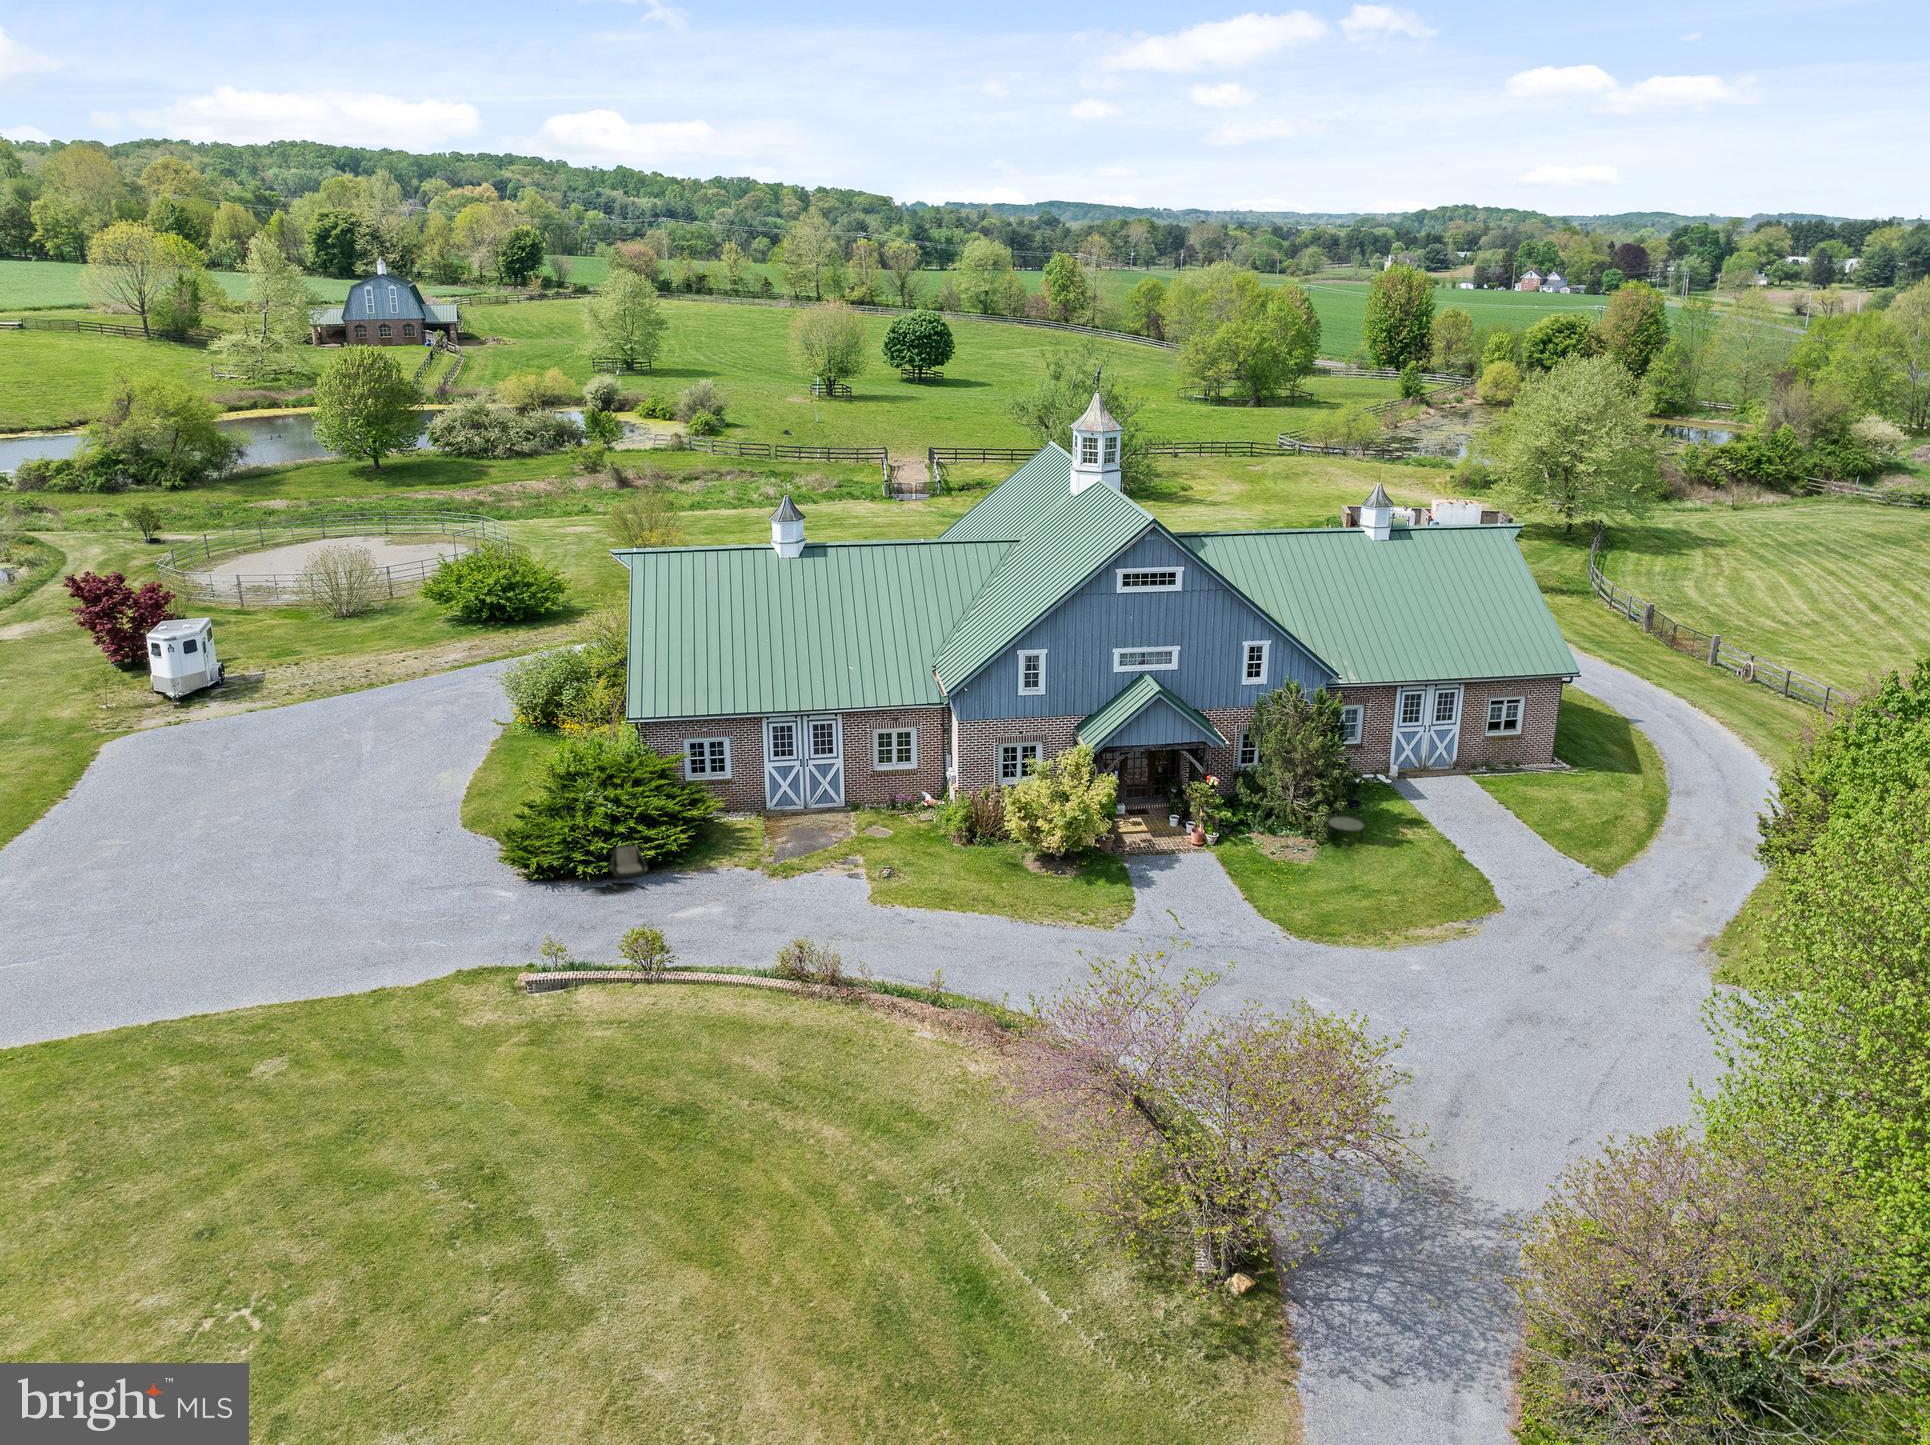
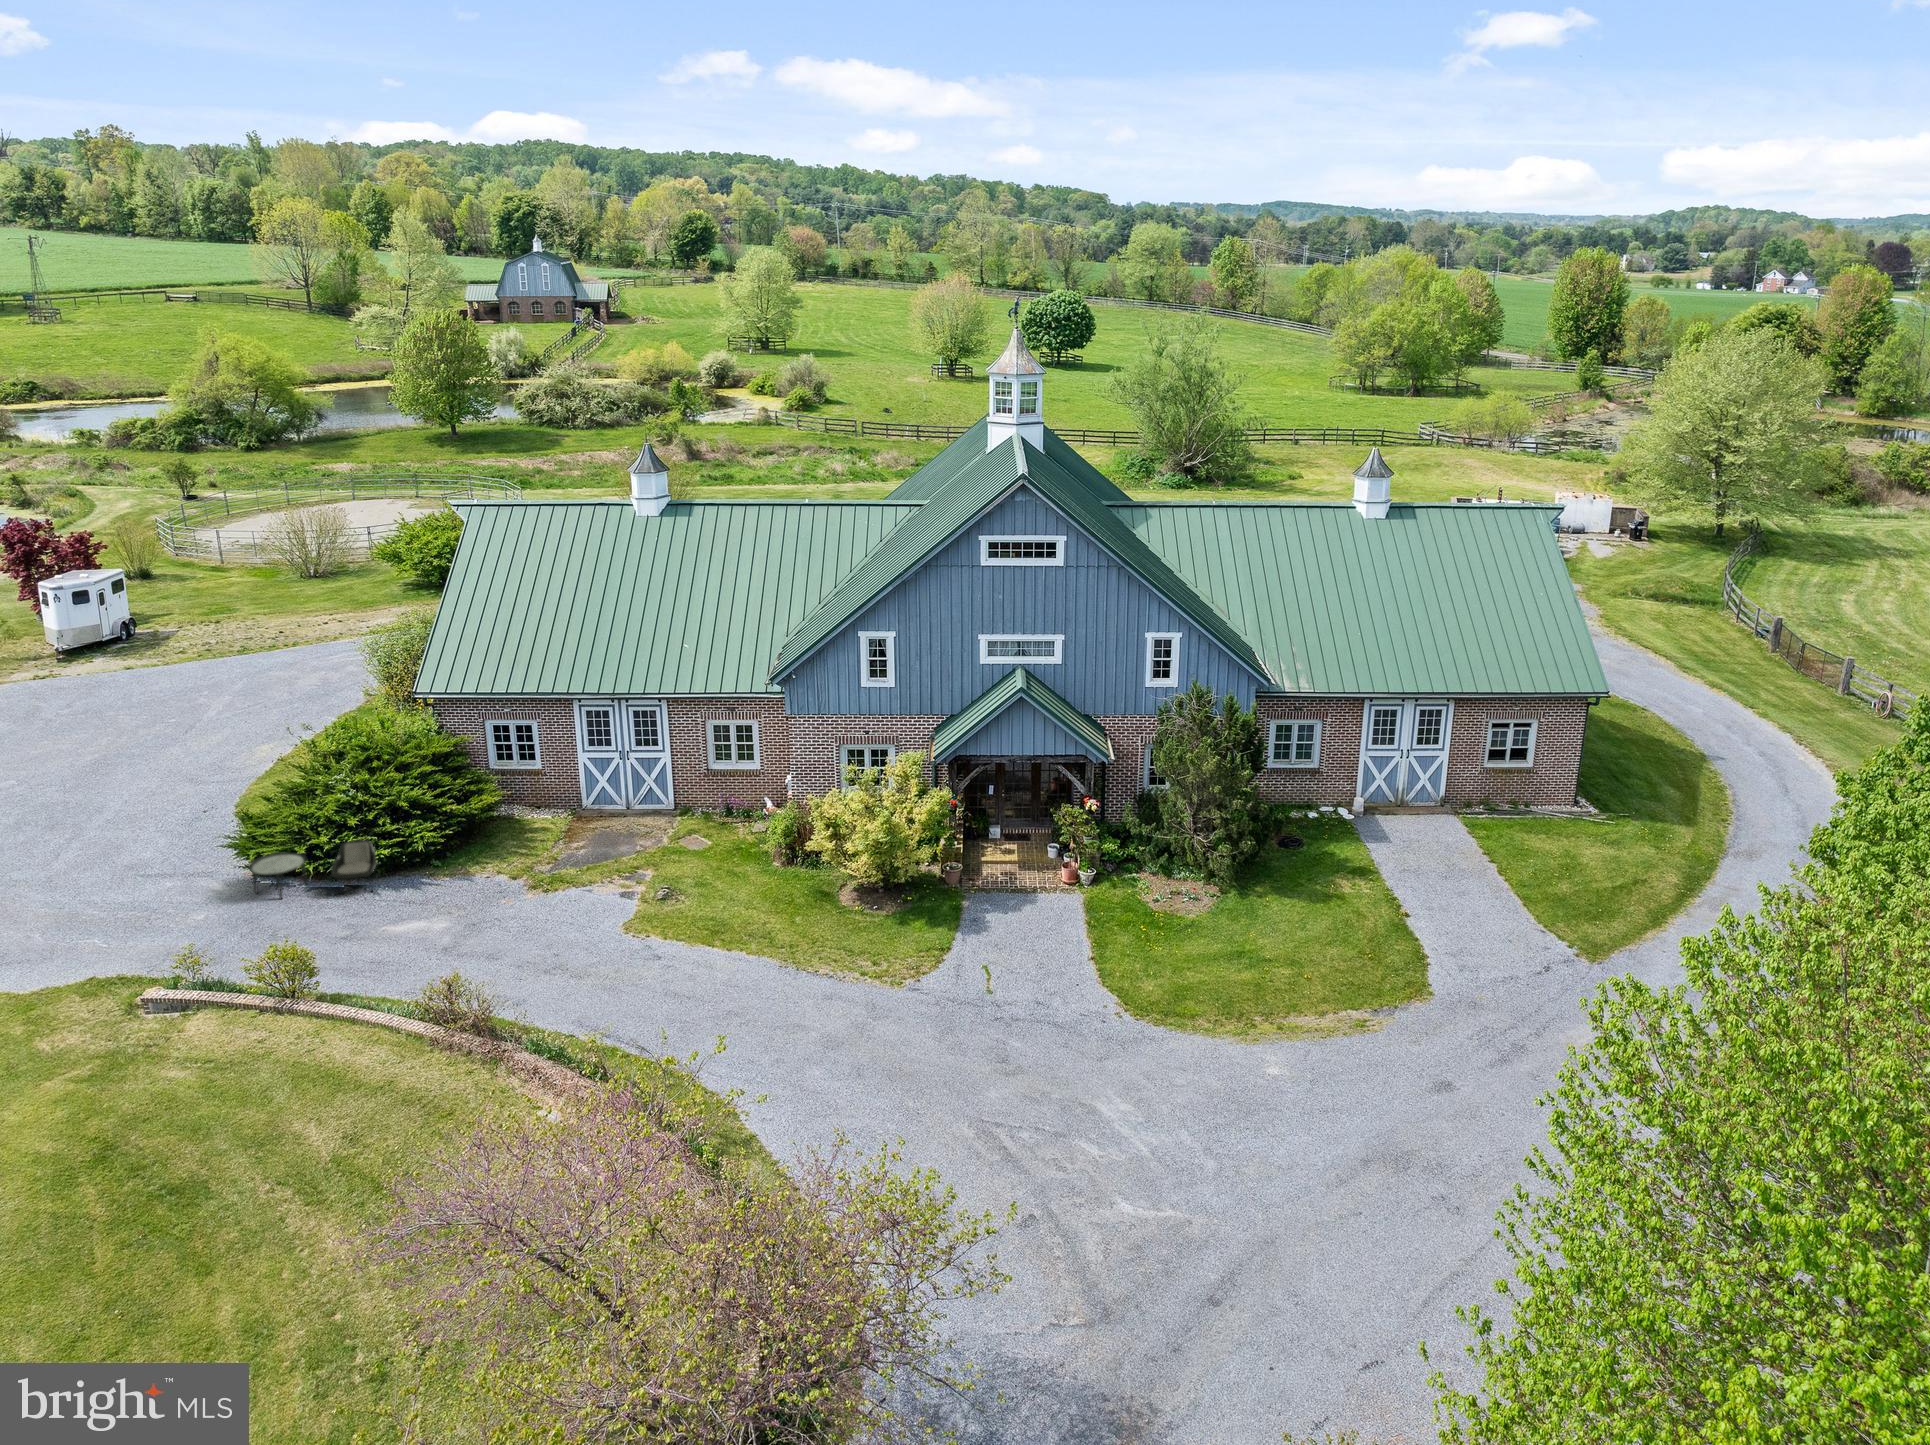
round table: present [1327,814,1366,850] -> present [248,852,308,899]

